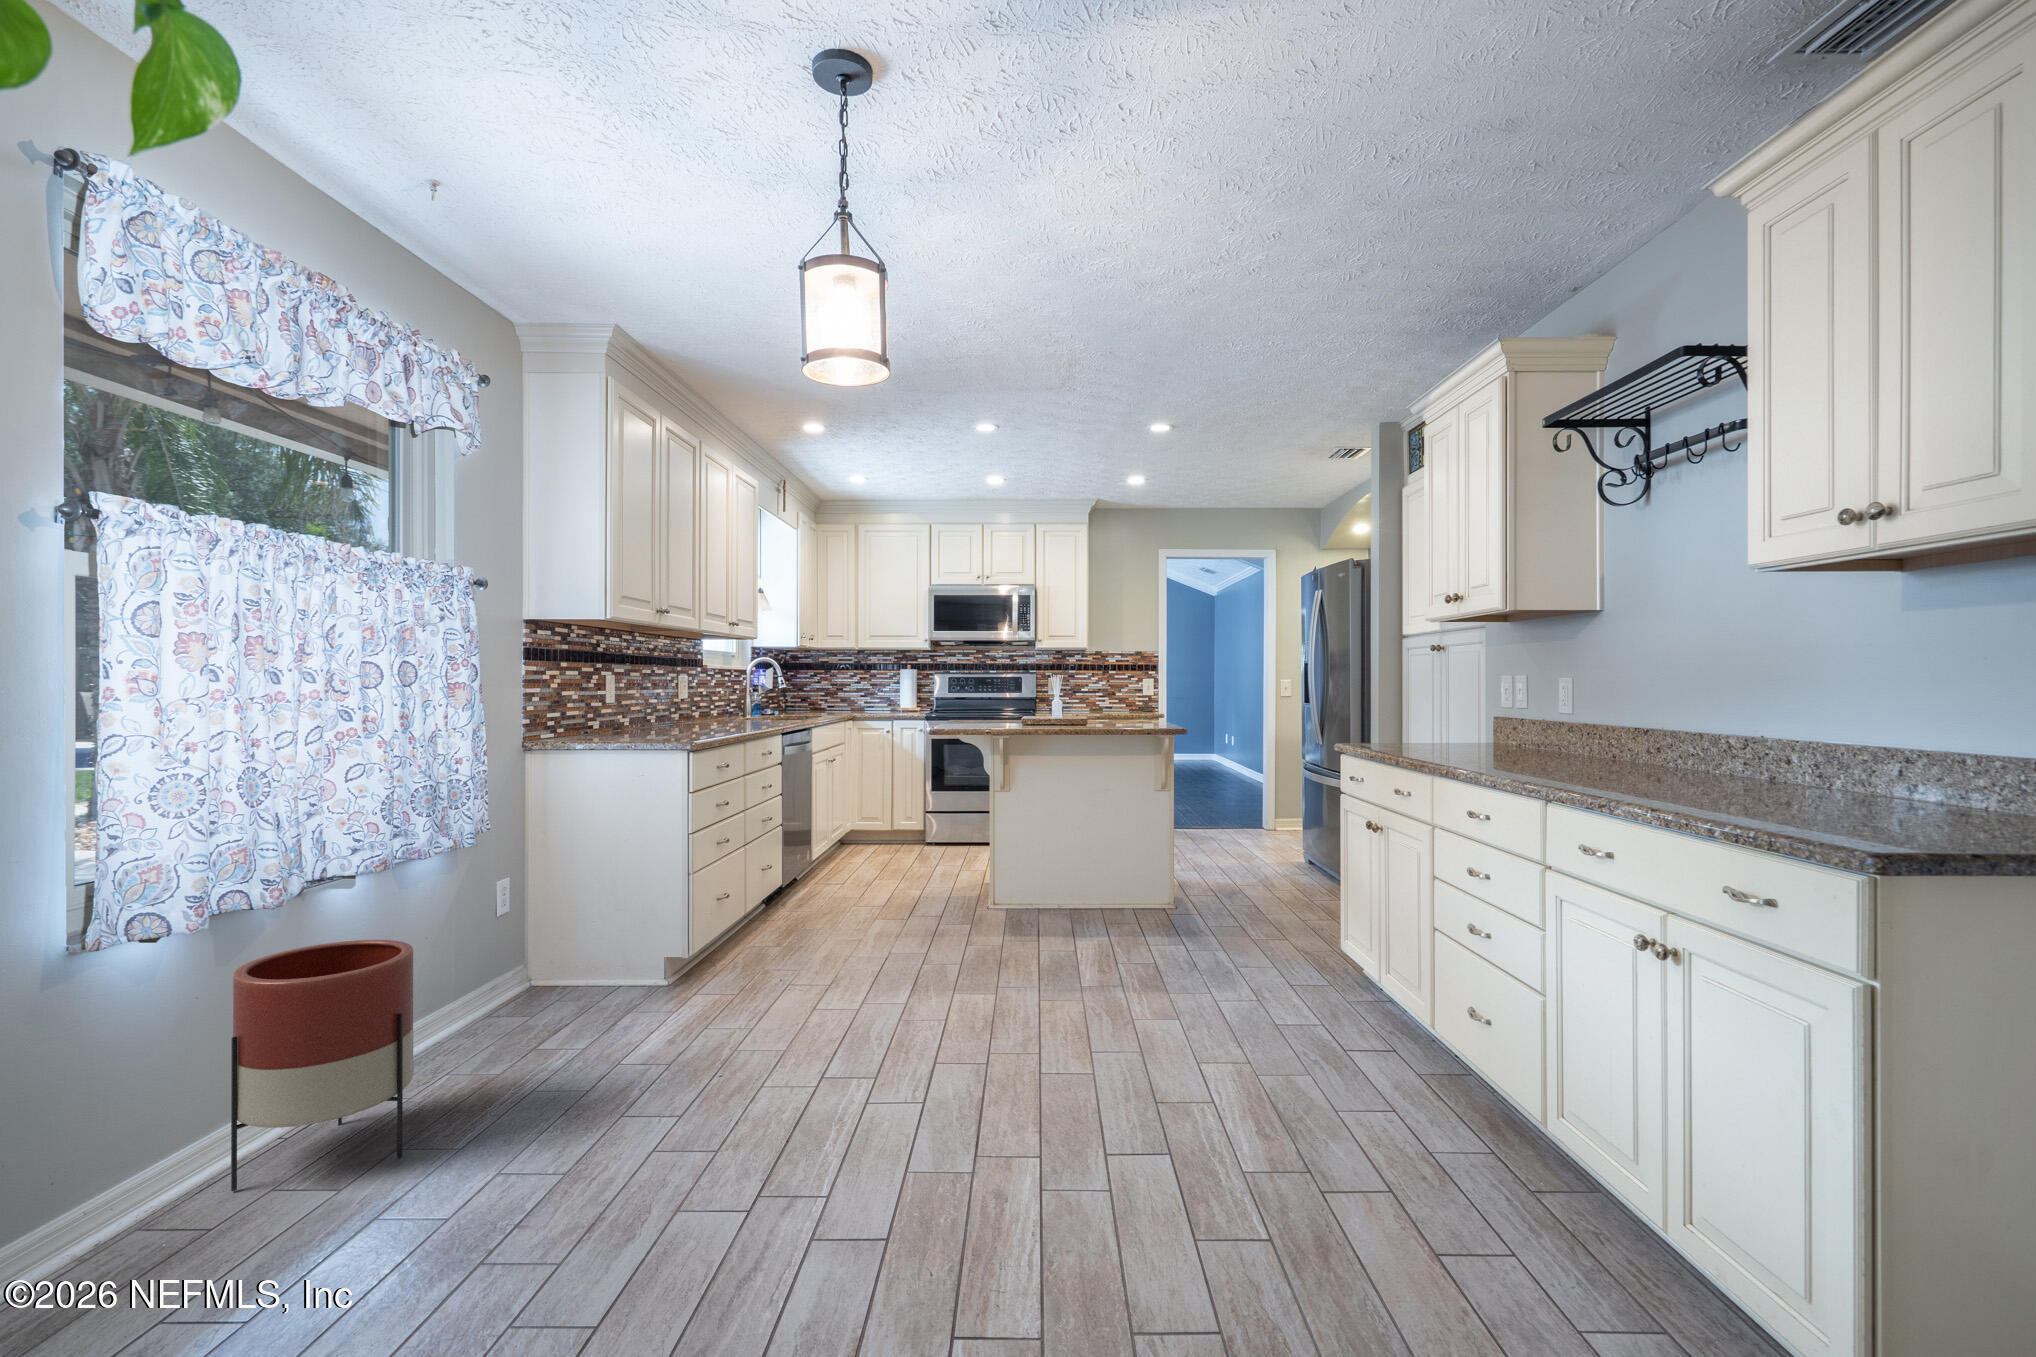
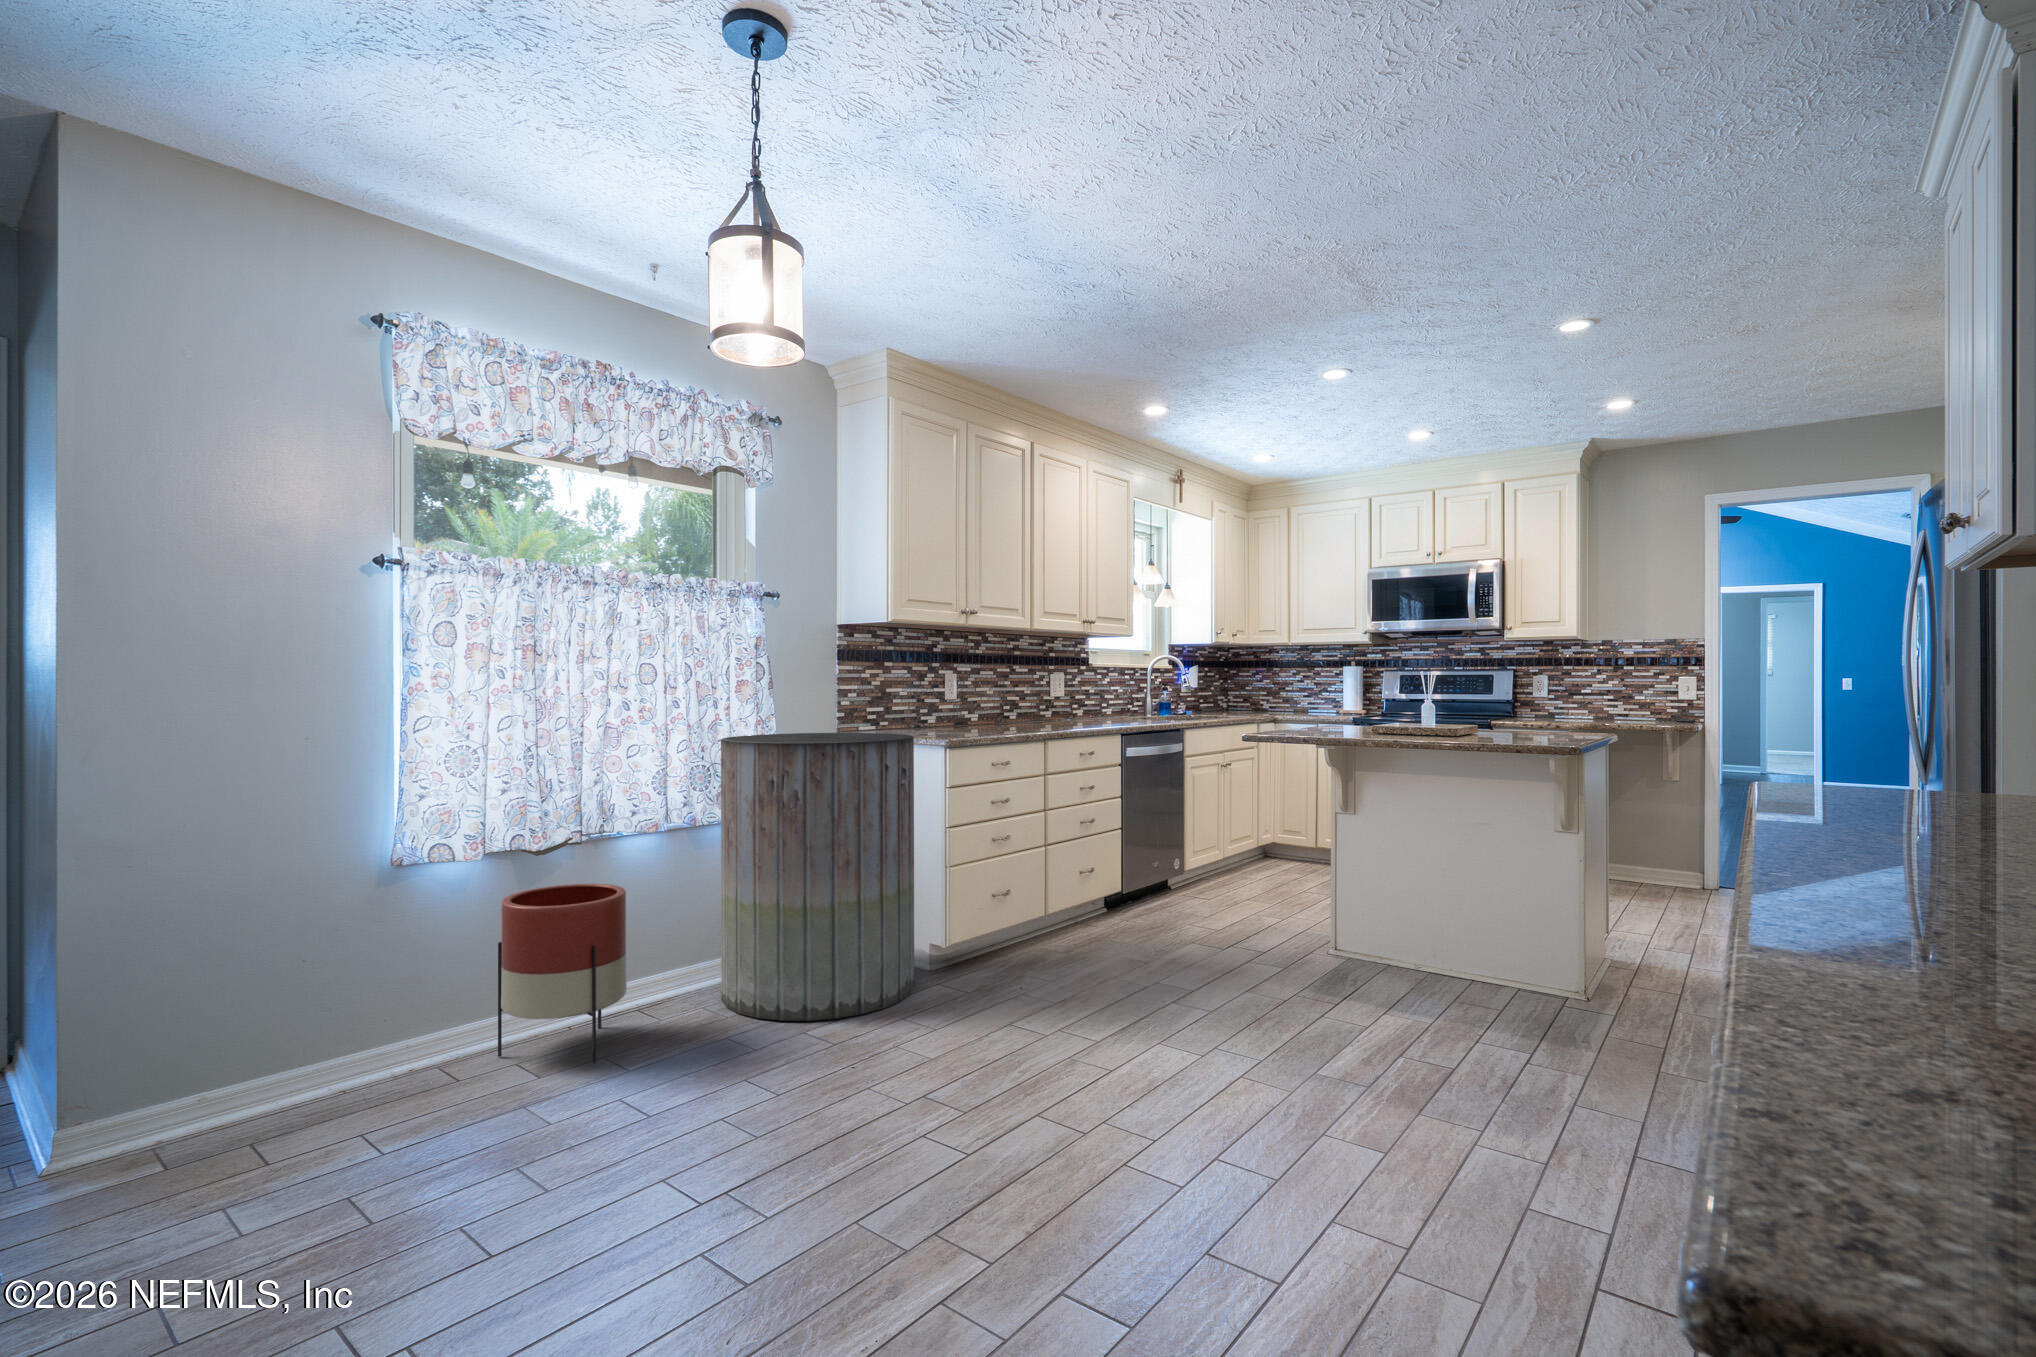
trash can: none [455,740,685,1066] -> present [721,733,914,1021]

